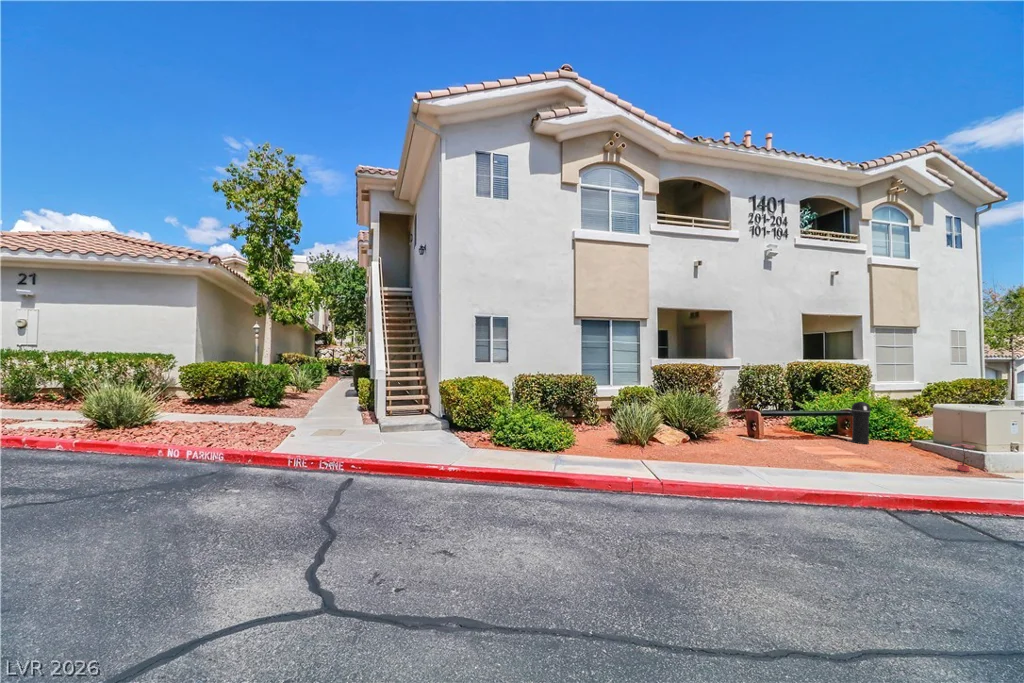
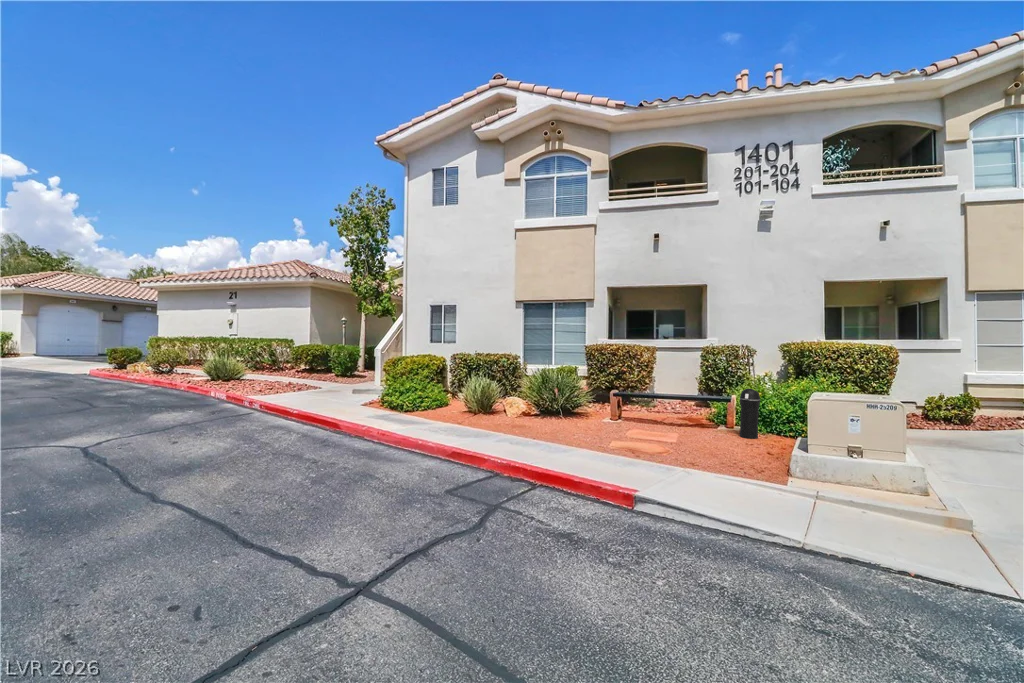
potted plant: present [951,444,976,472] -> none [730,436,757,469]

